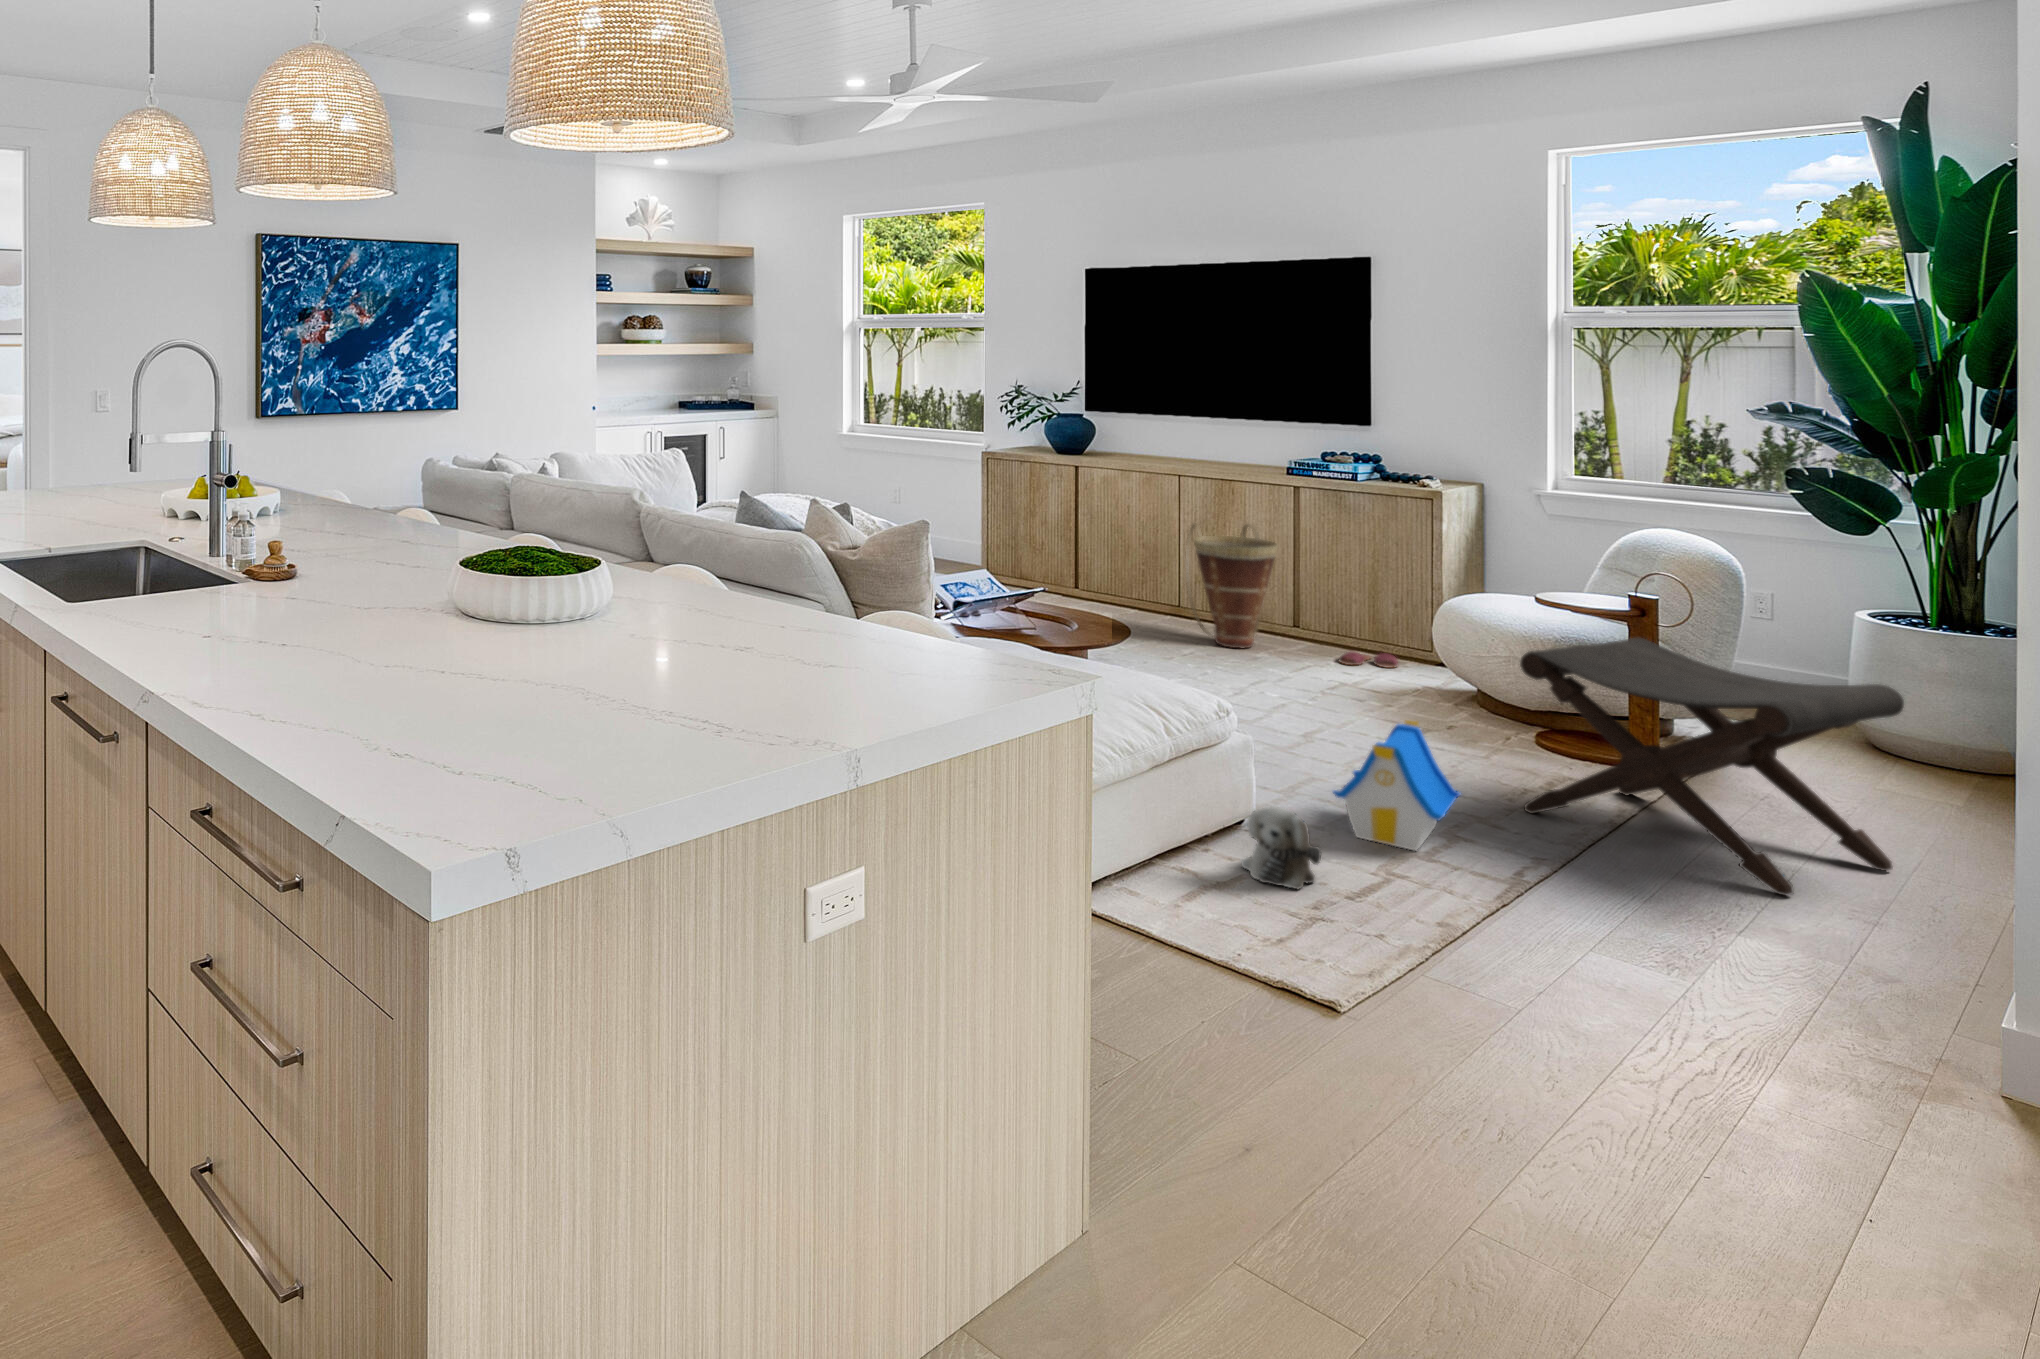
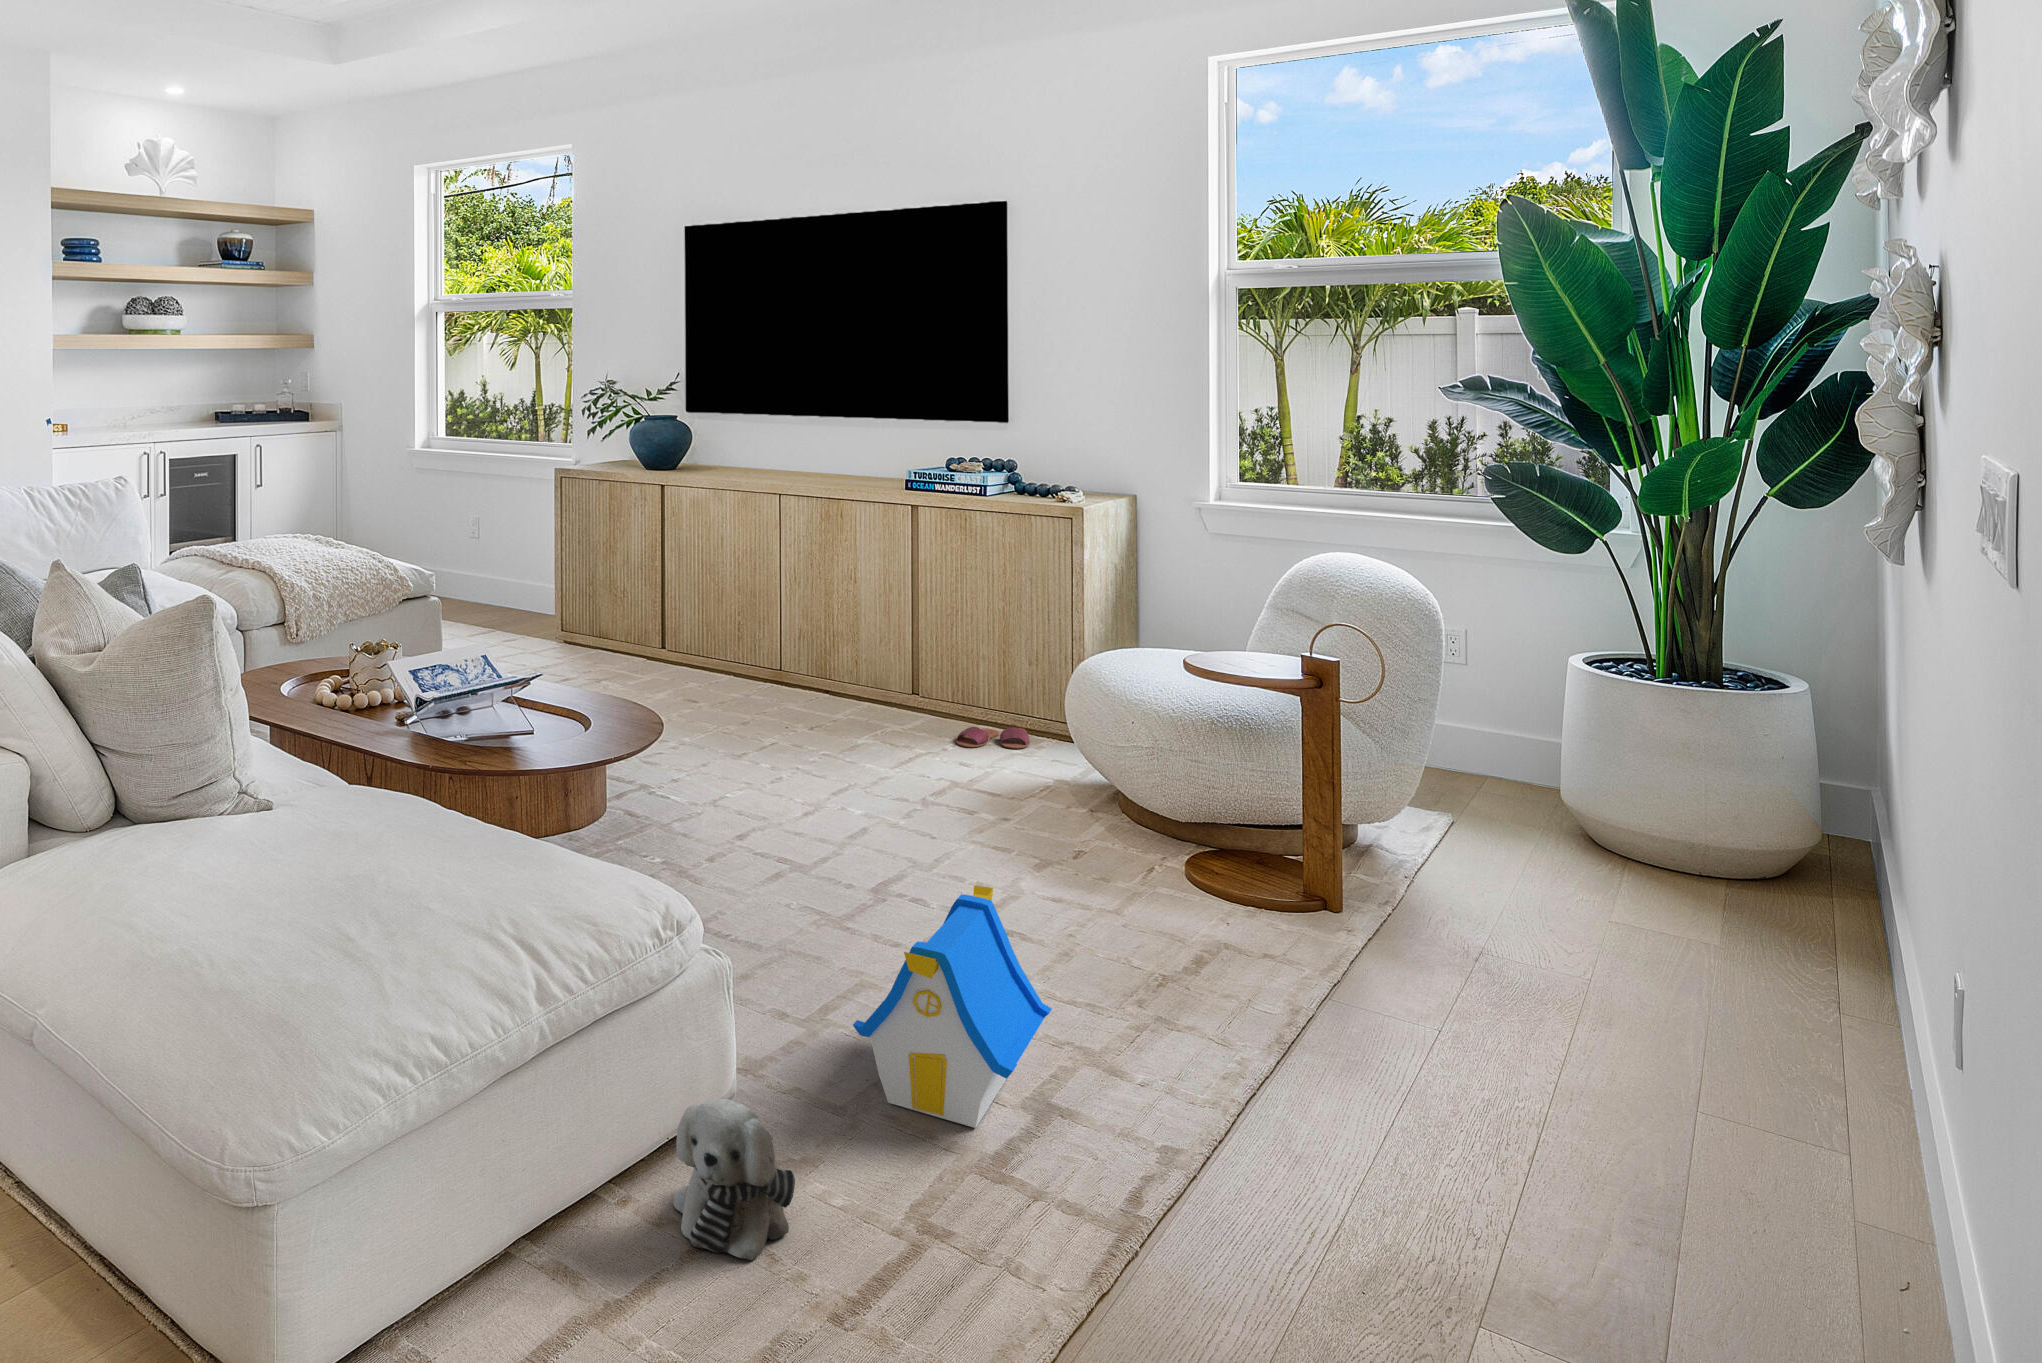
basket: present [1185,523,1278,648] -> none [778,557,884,728]
footstool: present [1520,637,1904,896] -> none [1142,725,1671,1178]

